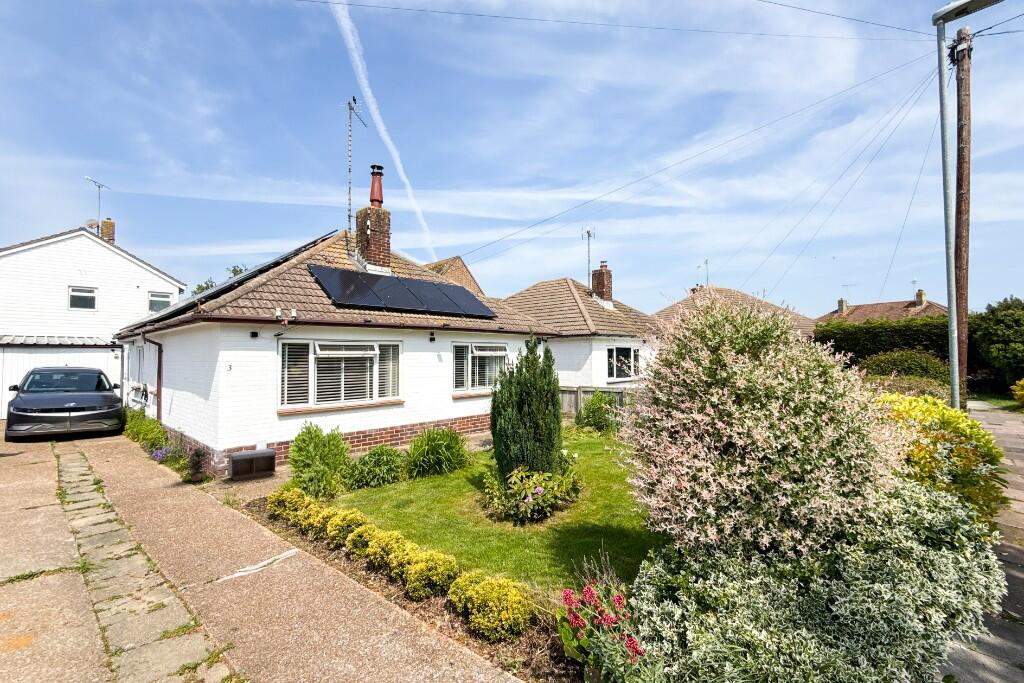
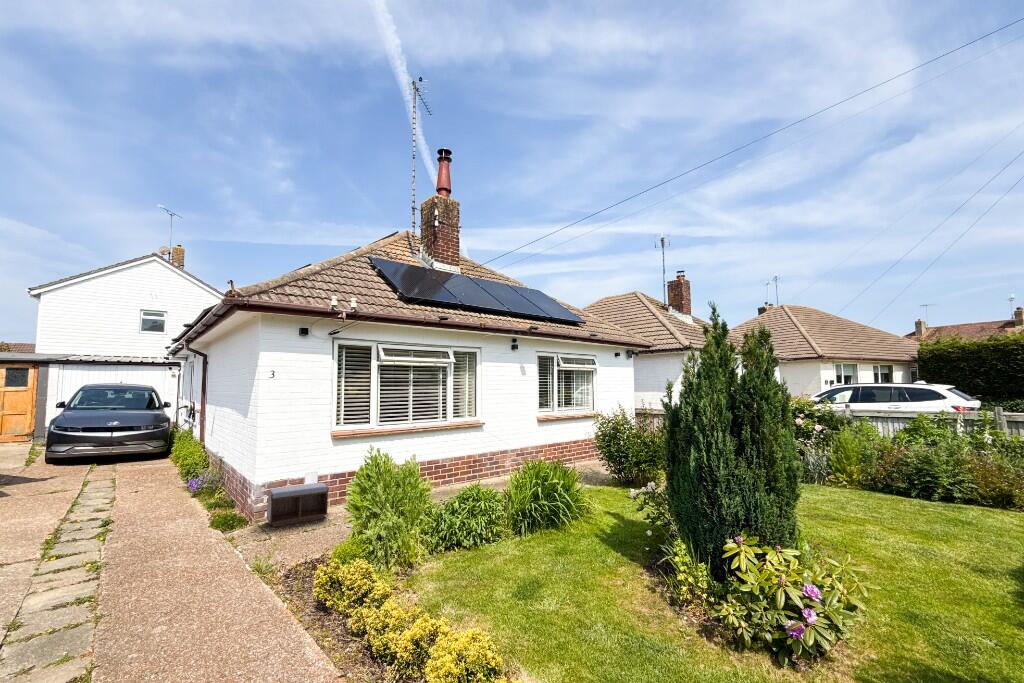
decorative plant: present [185,446,210,481] -> none [208,479,248,526]

